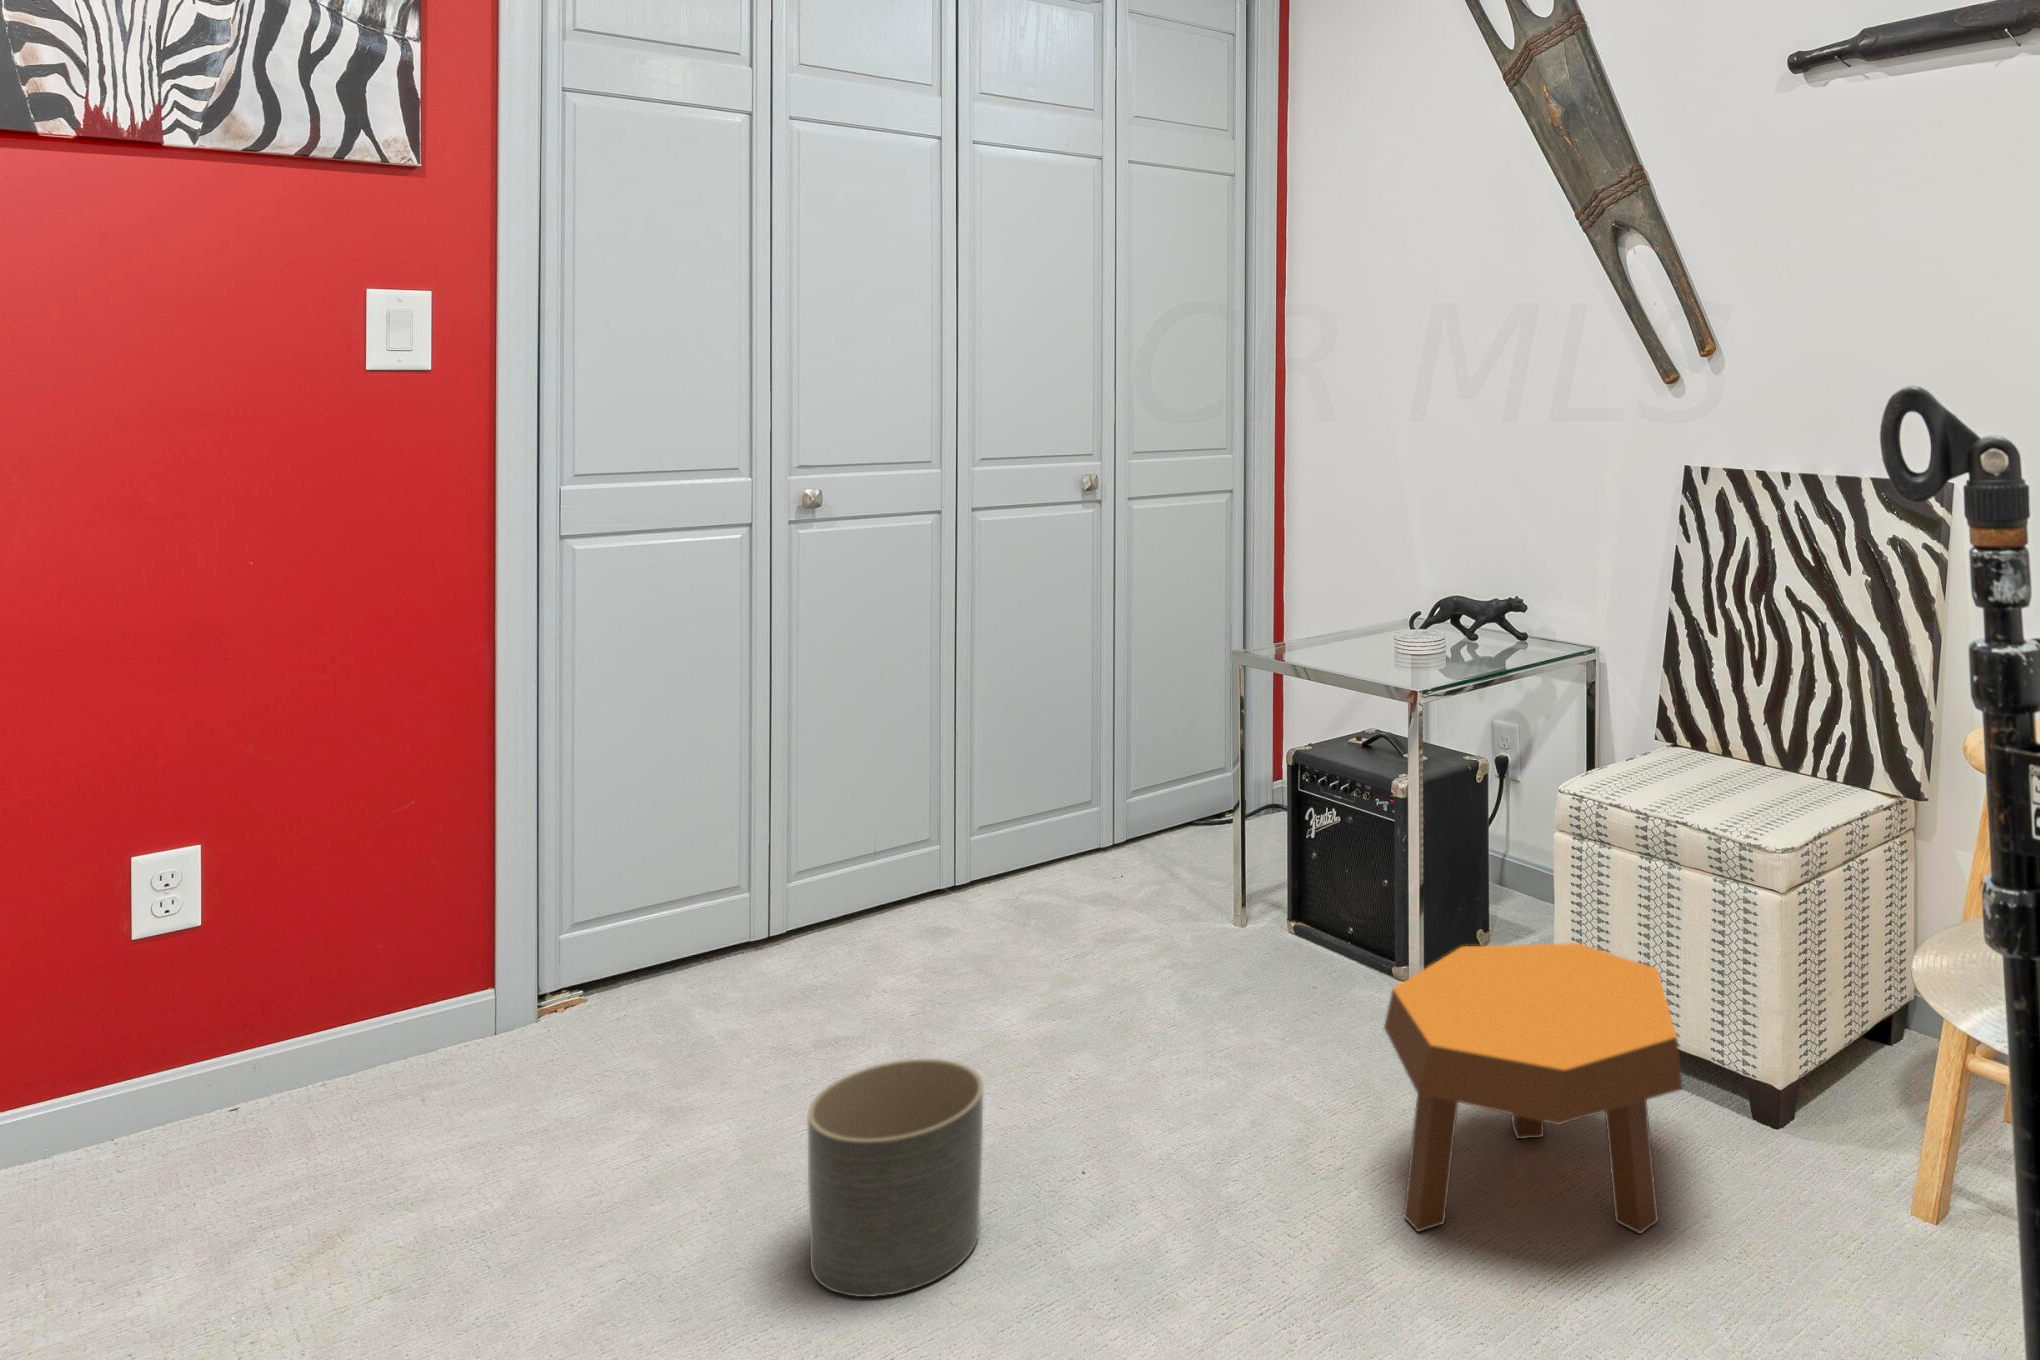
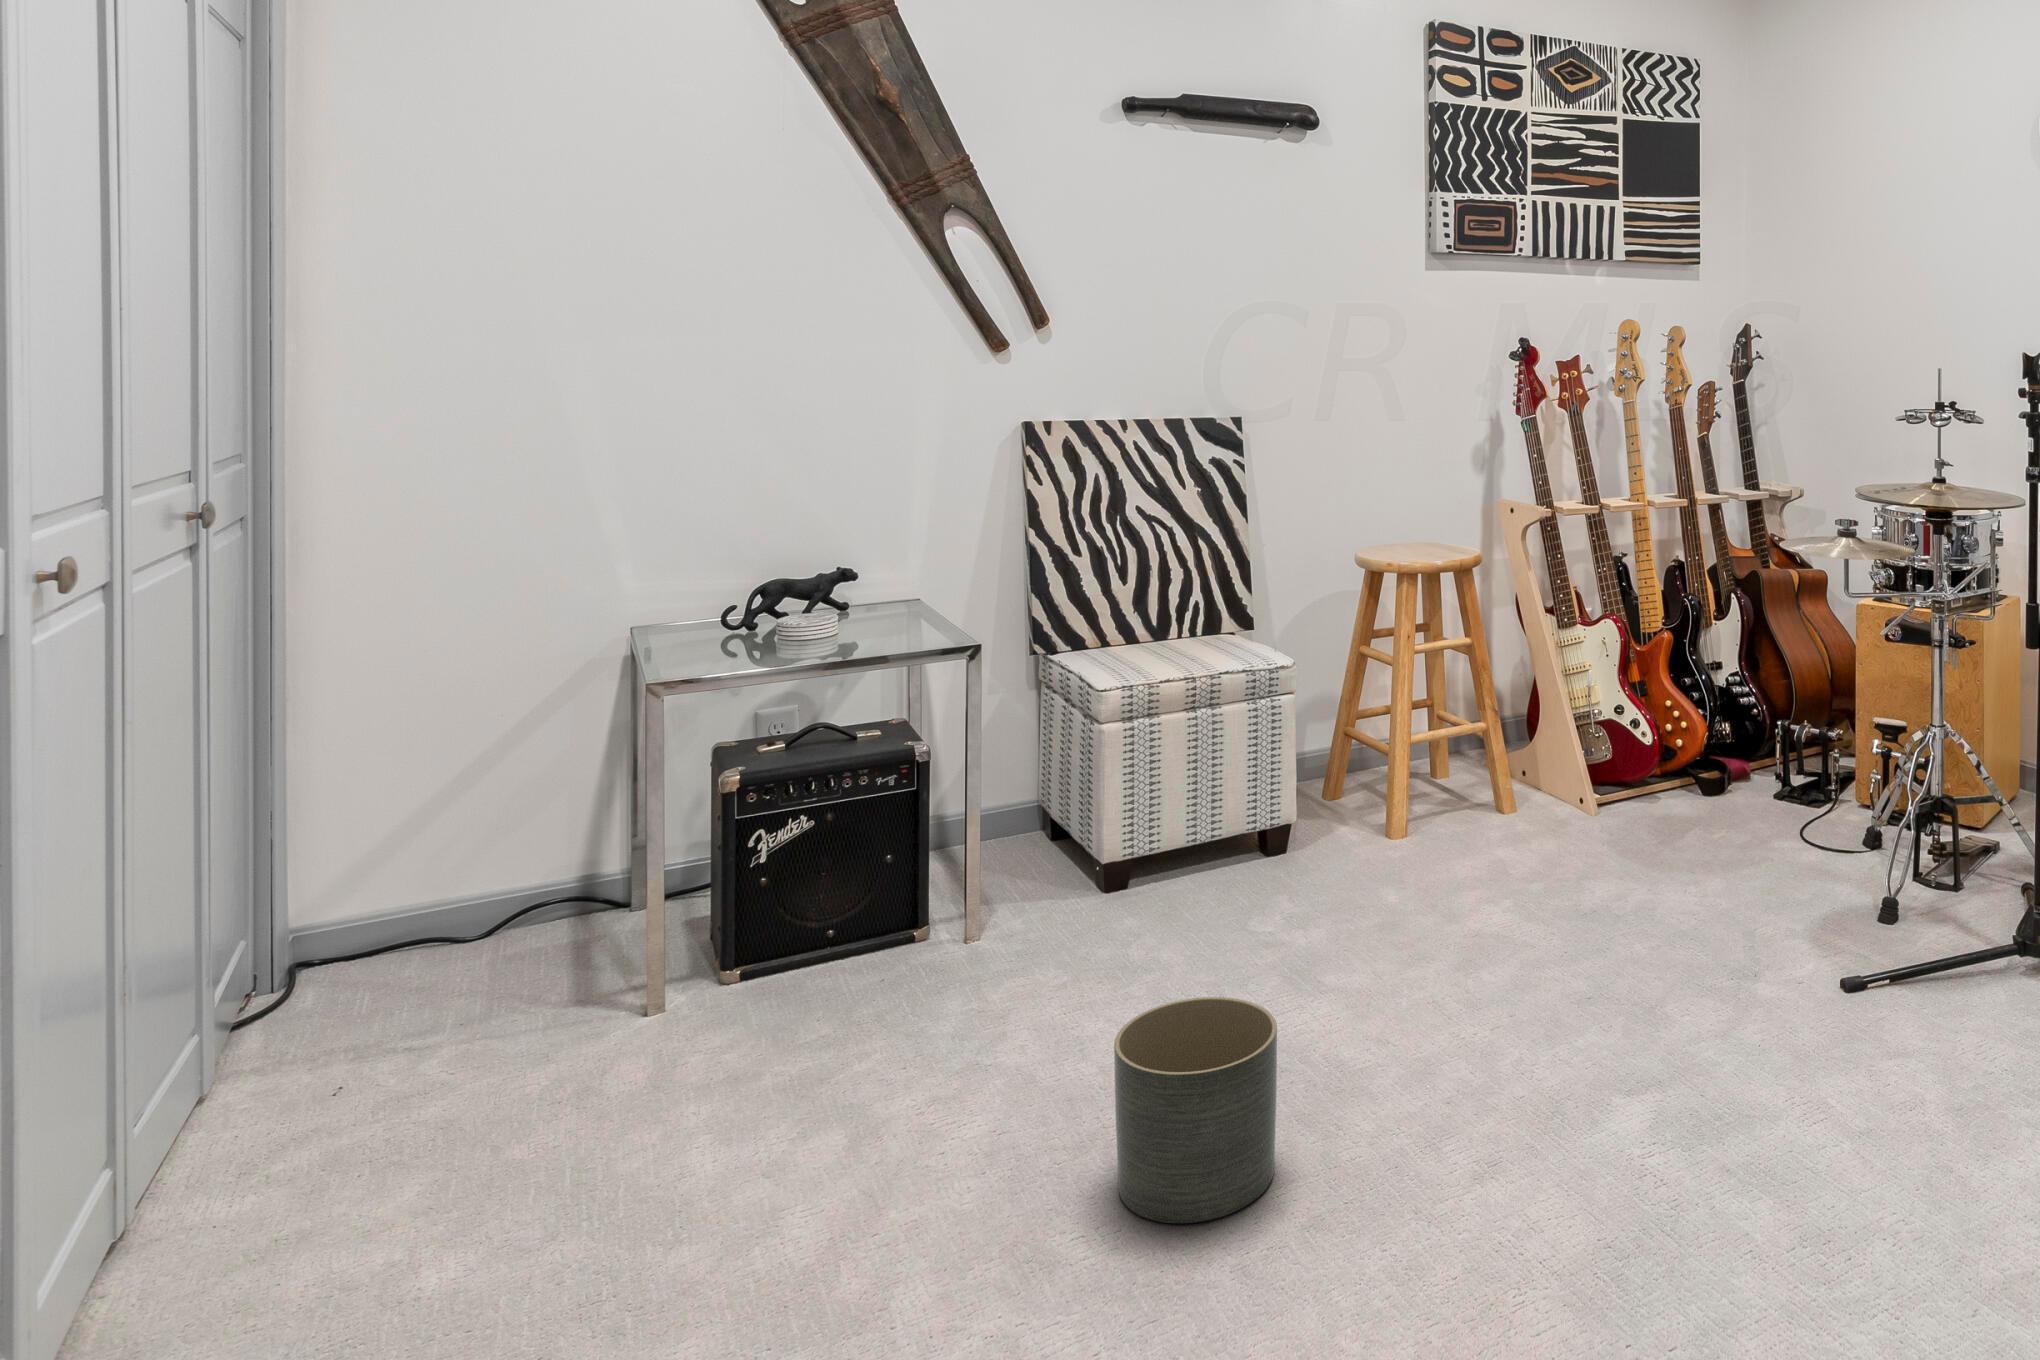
footstool: present [1384,943,1682,1234] -> none [1189,759,1415,961]

